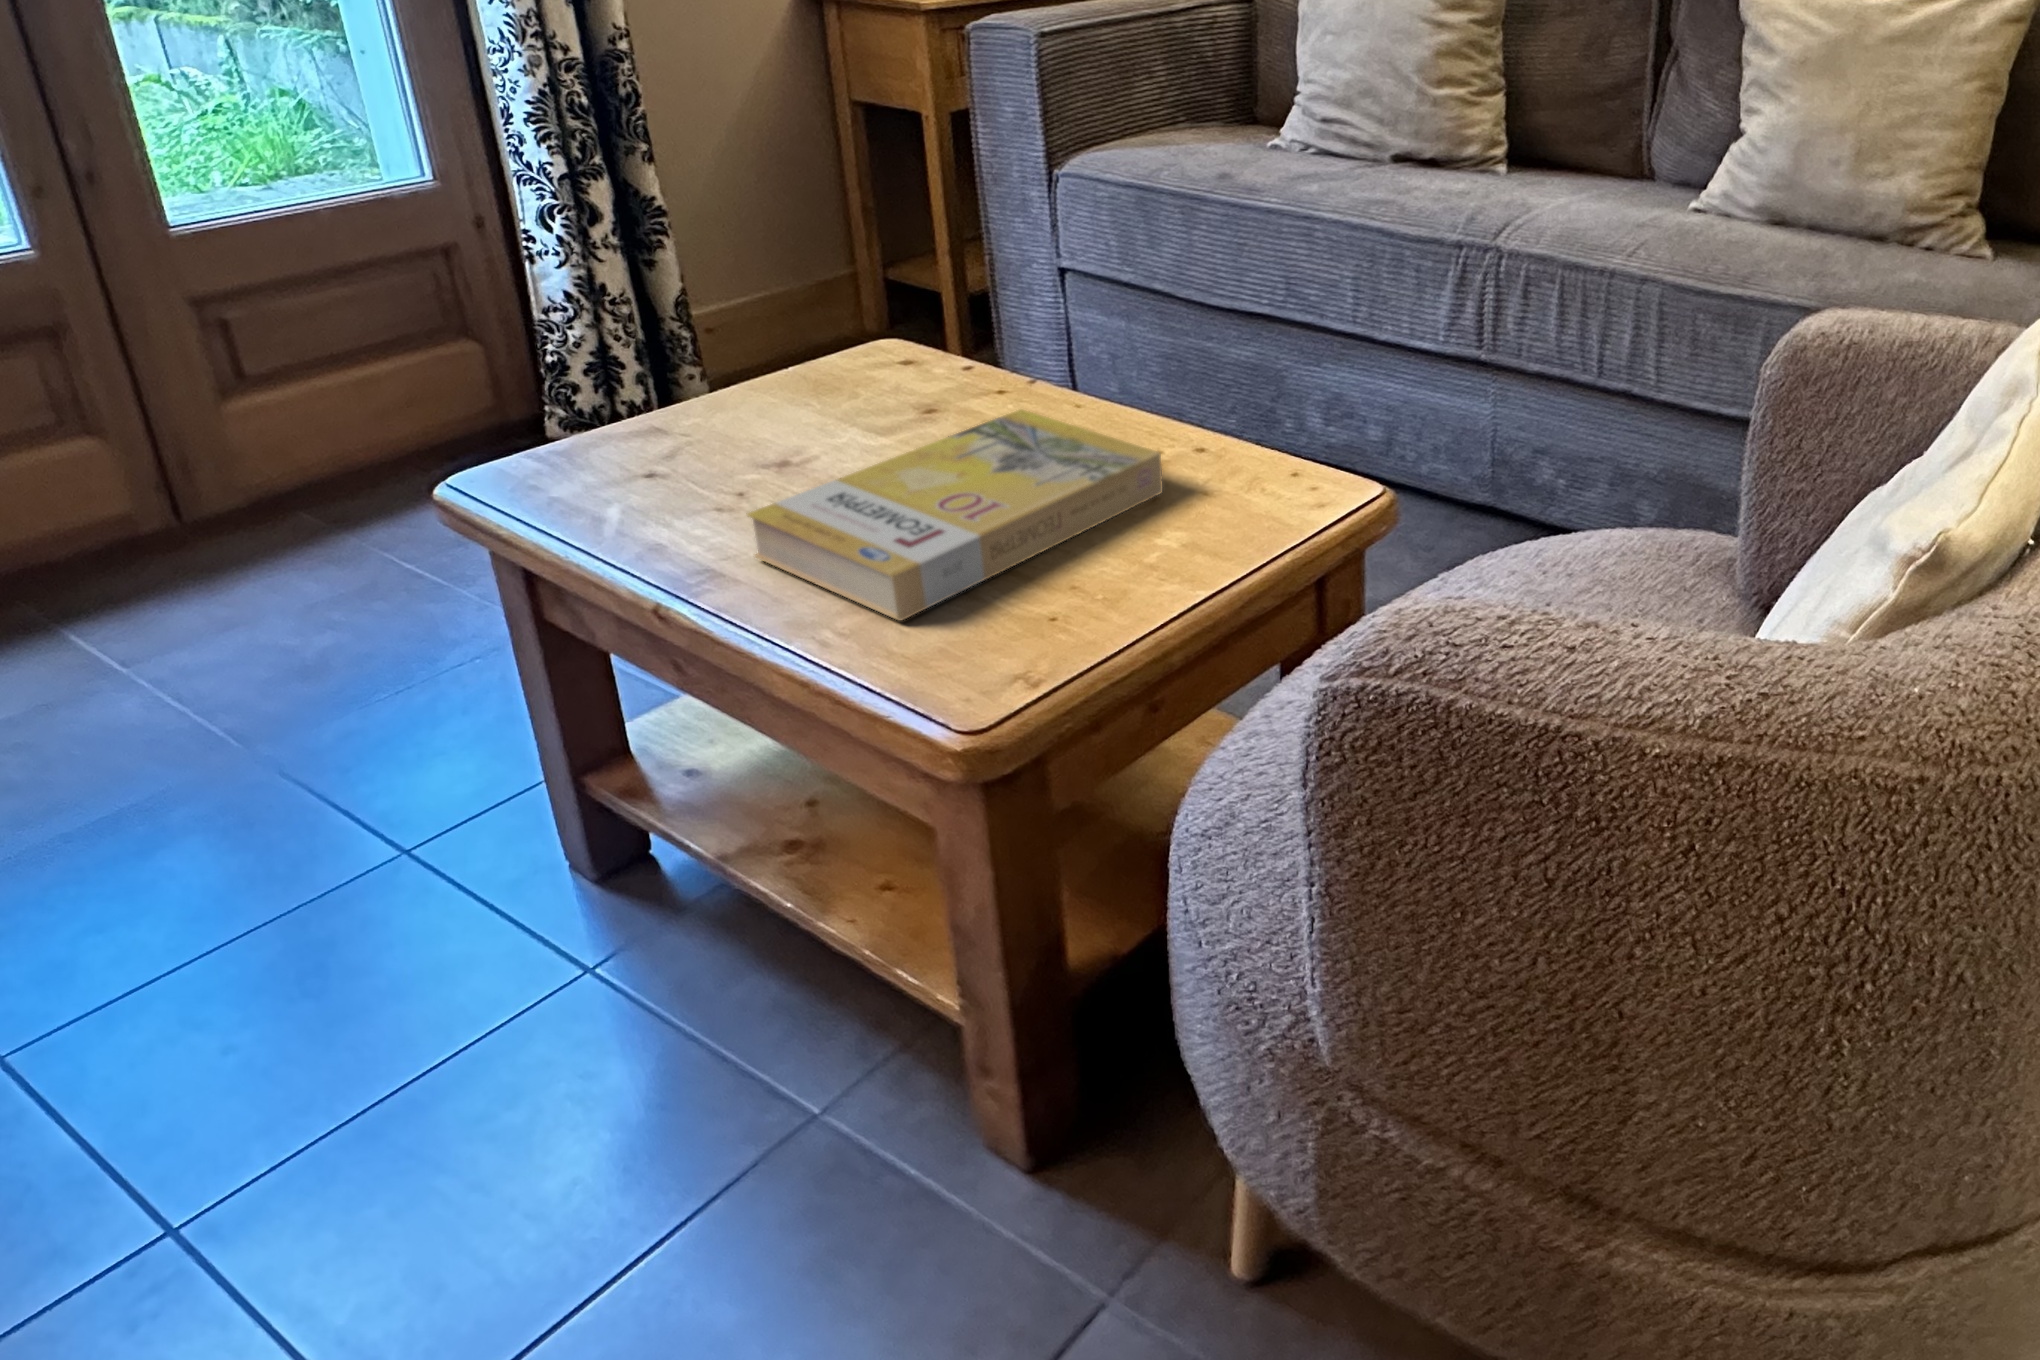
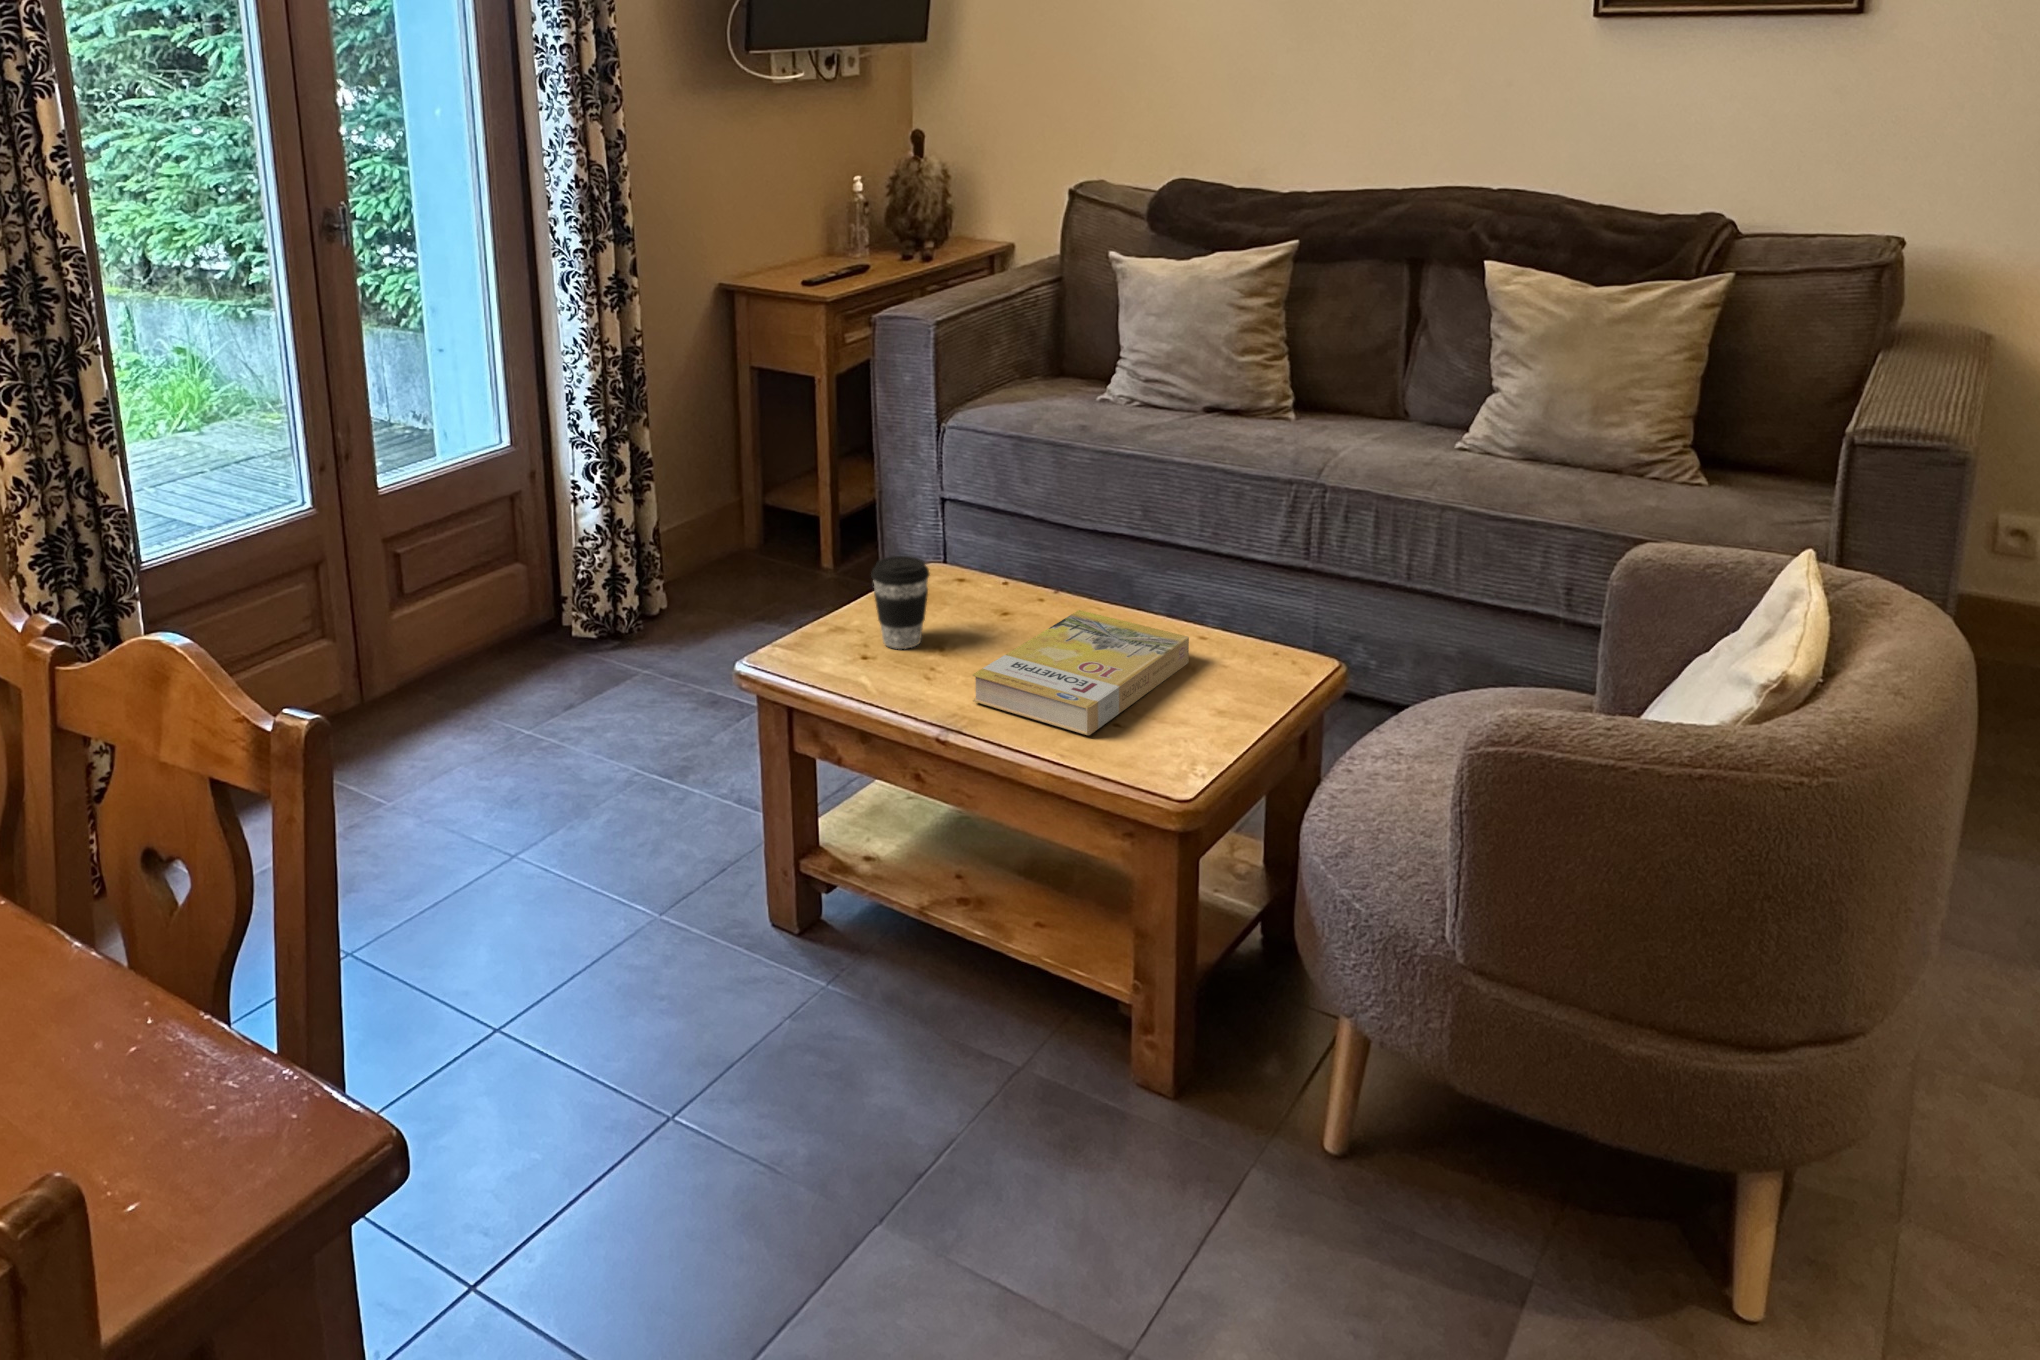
coffee cup: none [660,320,767,467] -> present [871,556,929,649]

